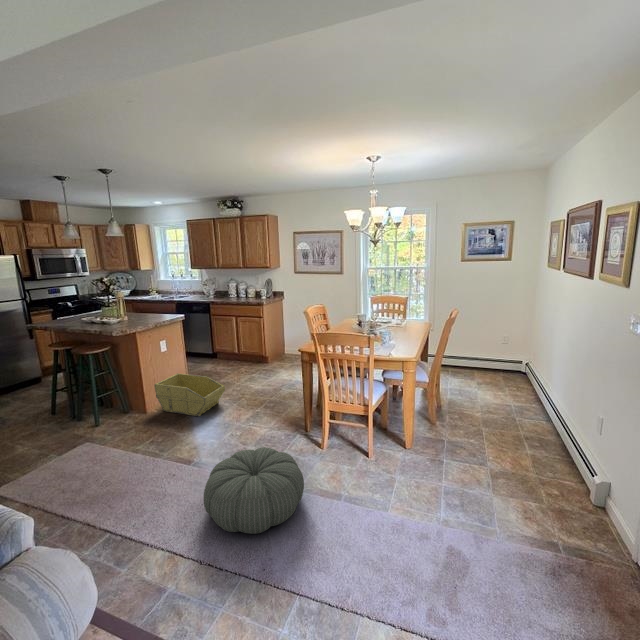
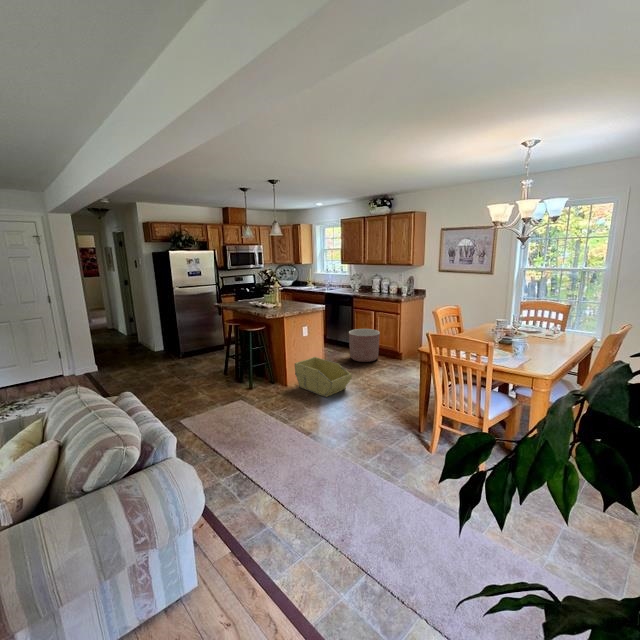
planter: none [210,336,244,371] -> present [349,329,380,362]
pouf: present [204,447,304,534] -> none [307,433,397,508]

